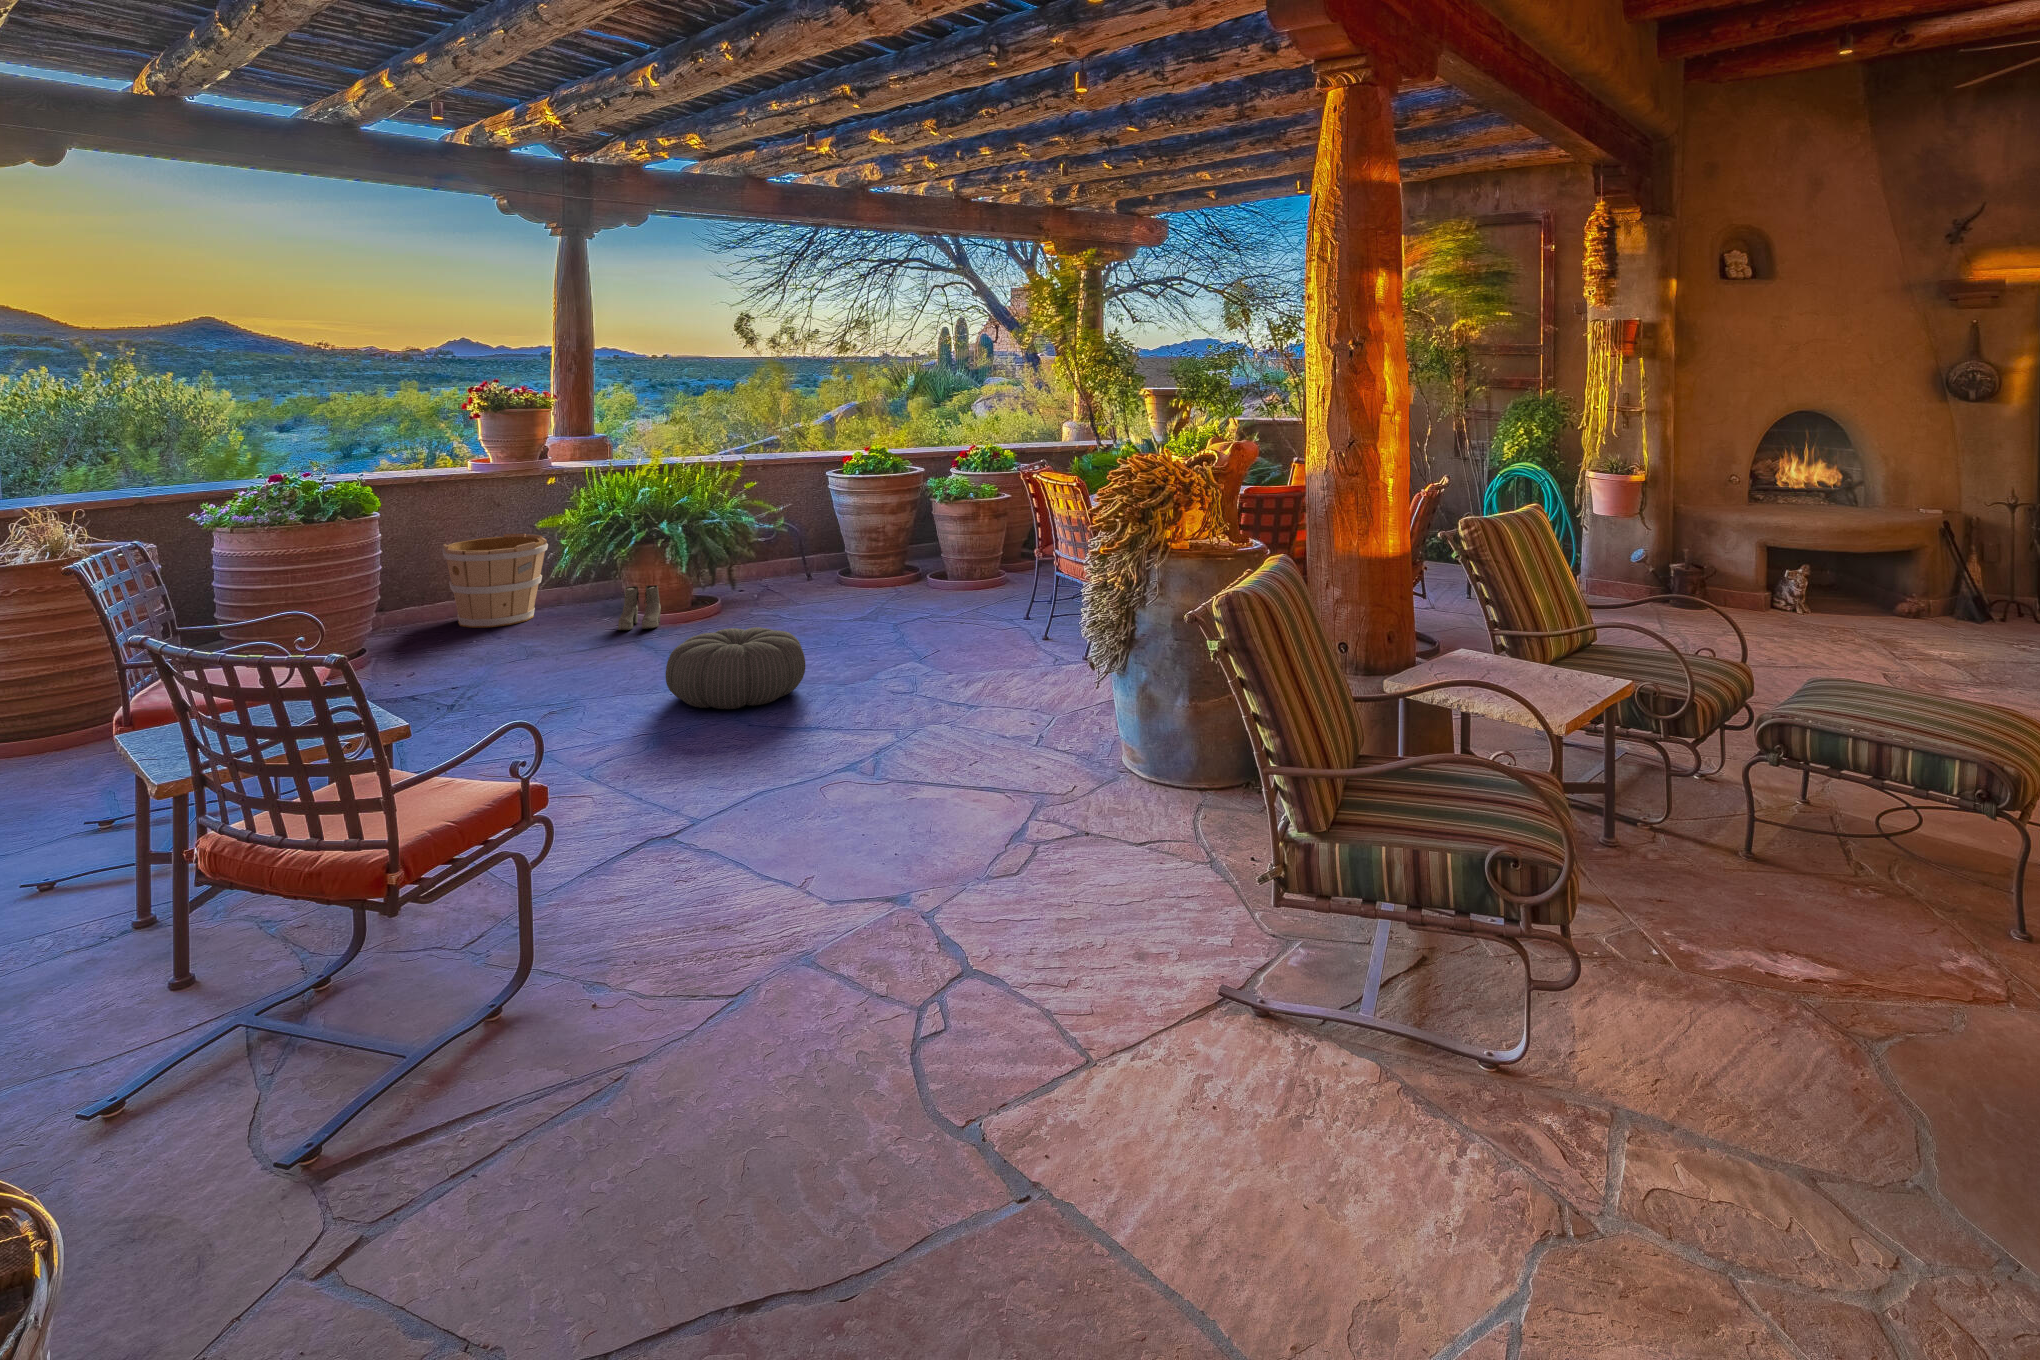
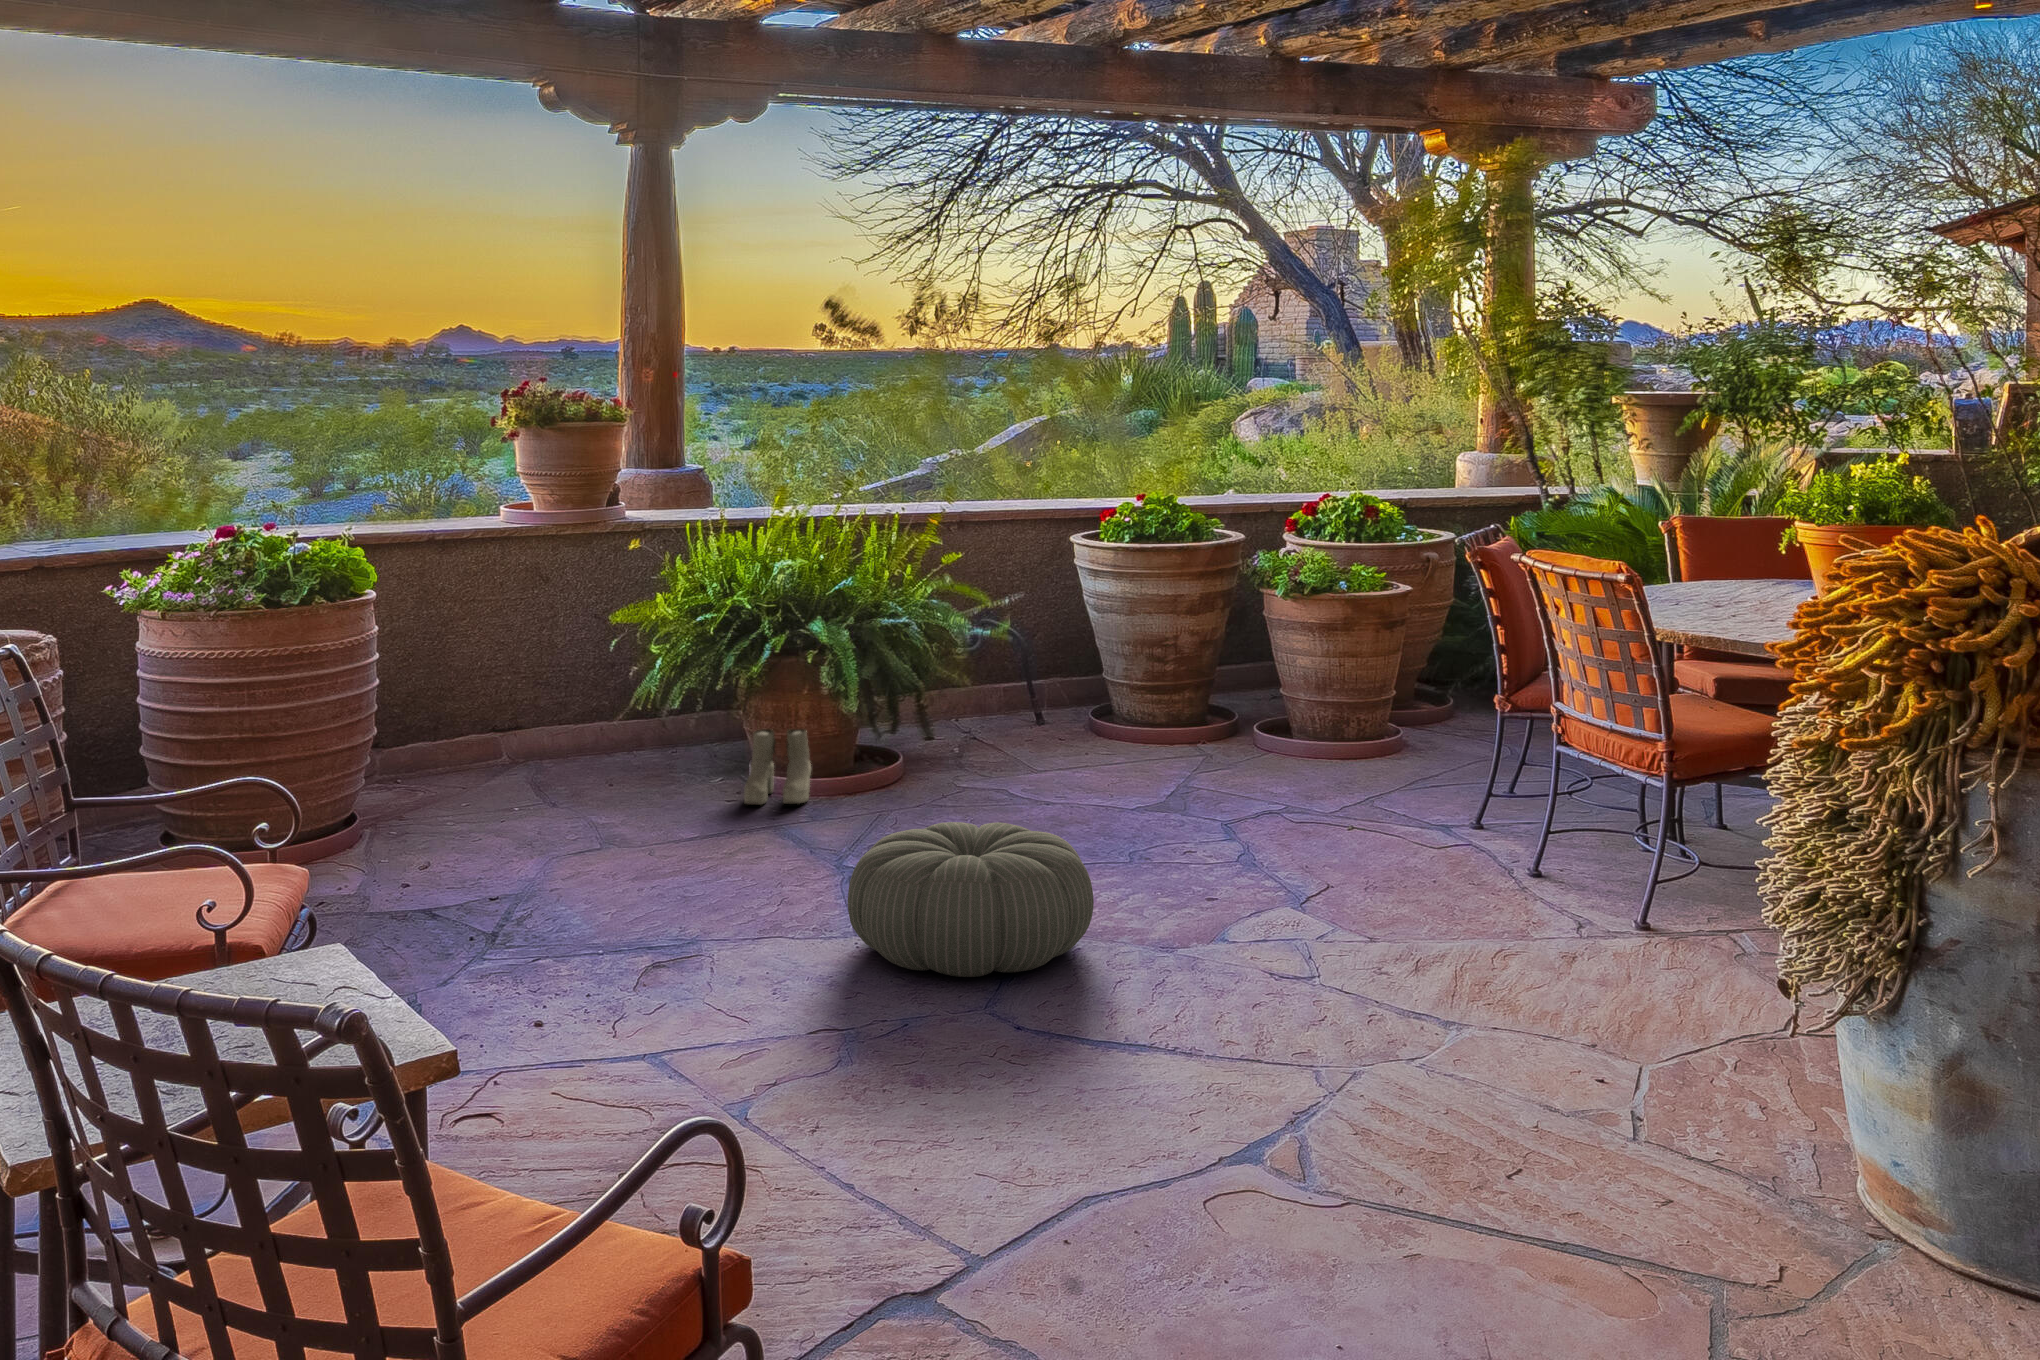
wooden bucket: present [442,534,548,628] -> none [468,631,629,787]

